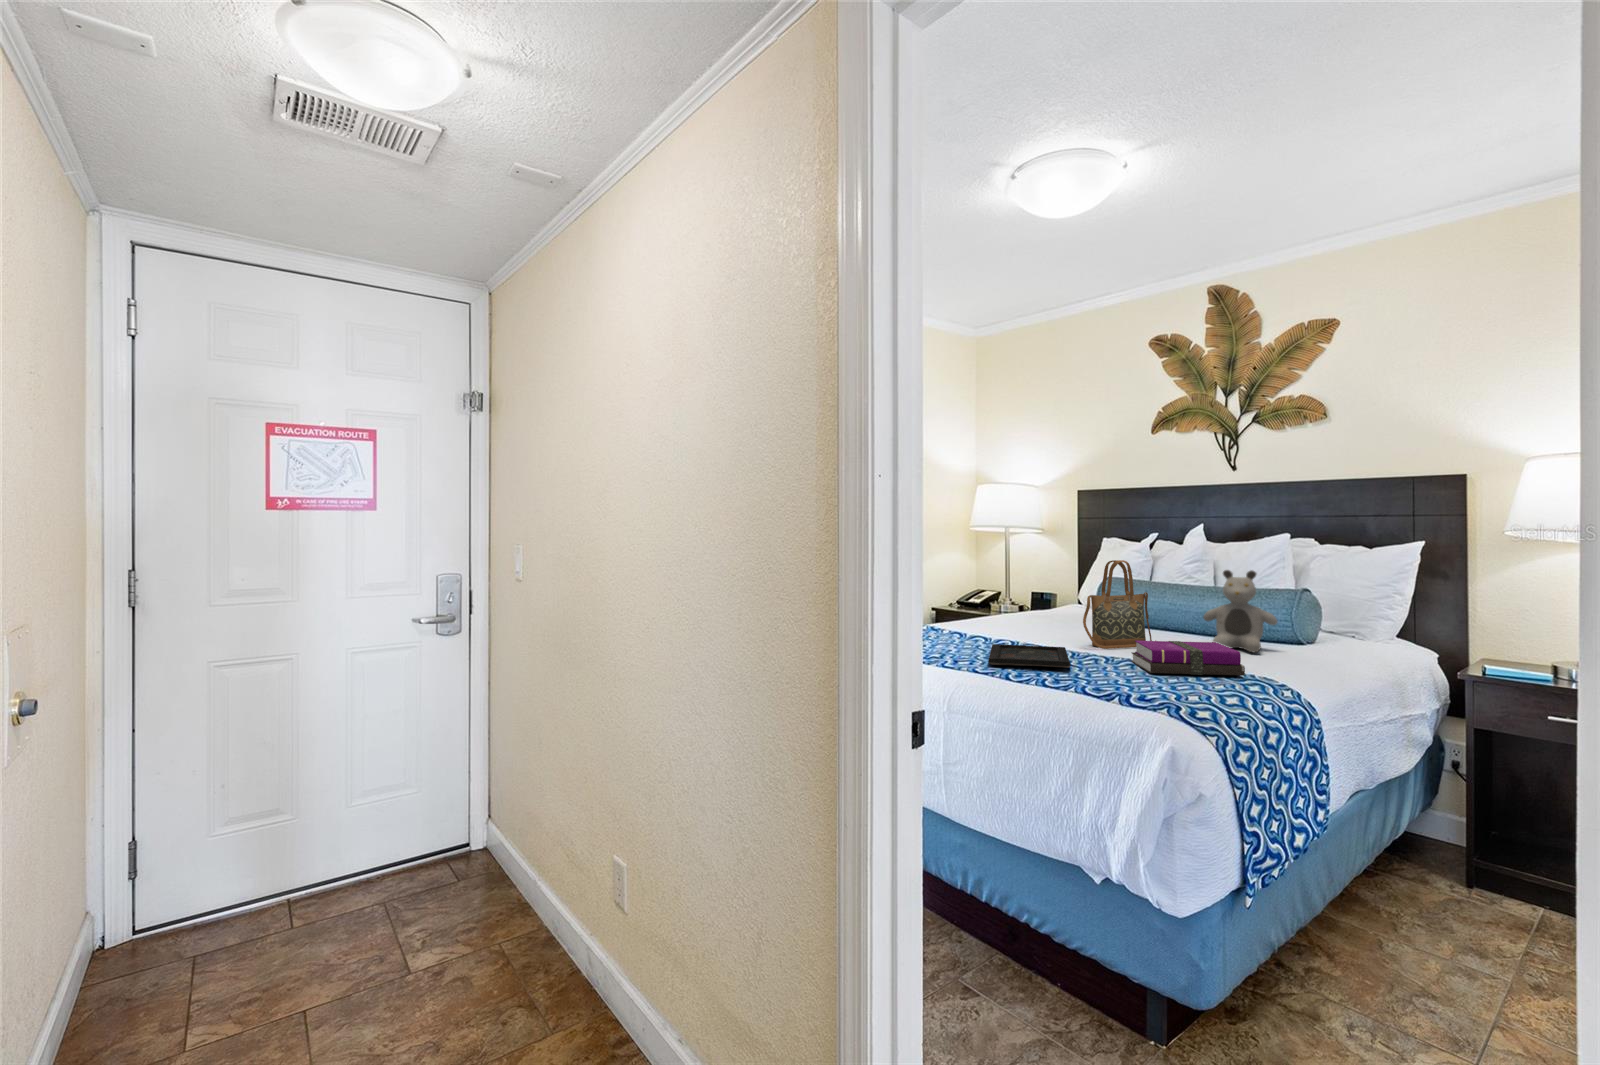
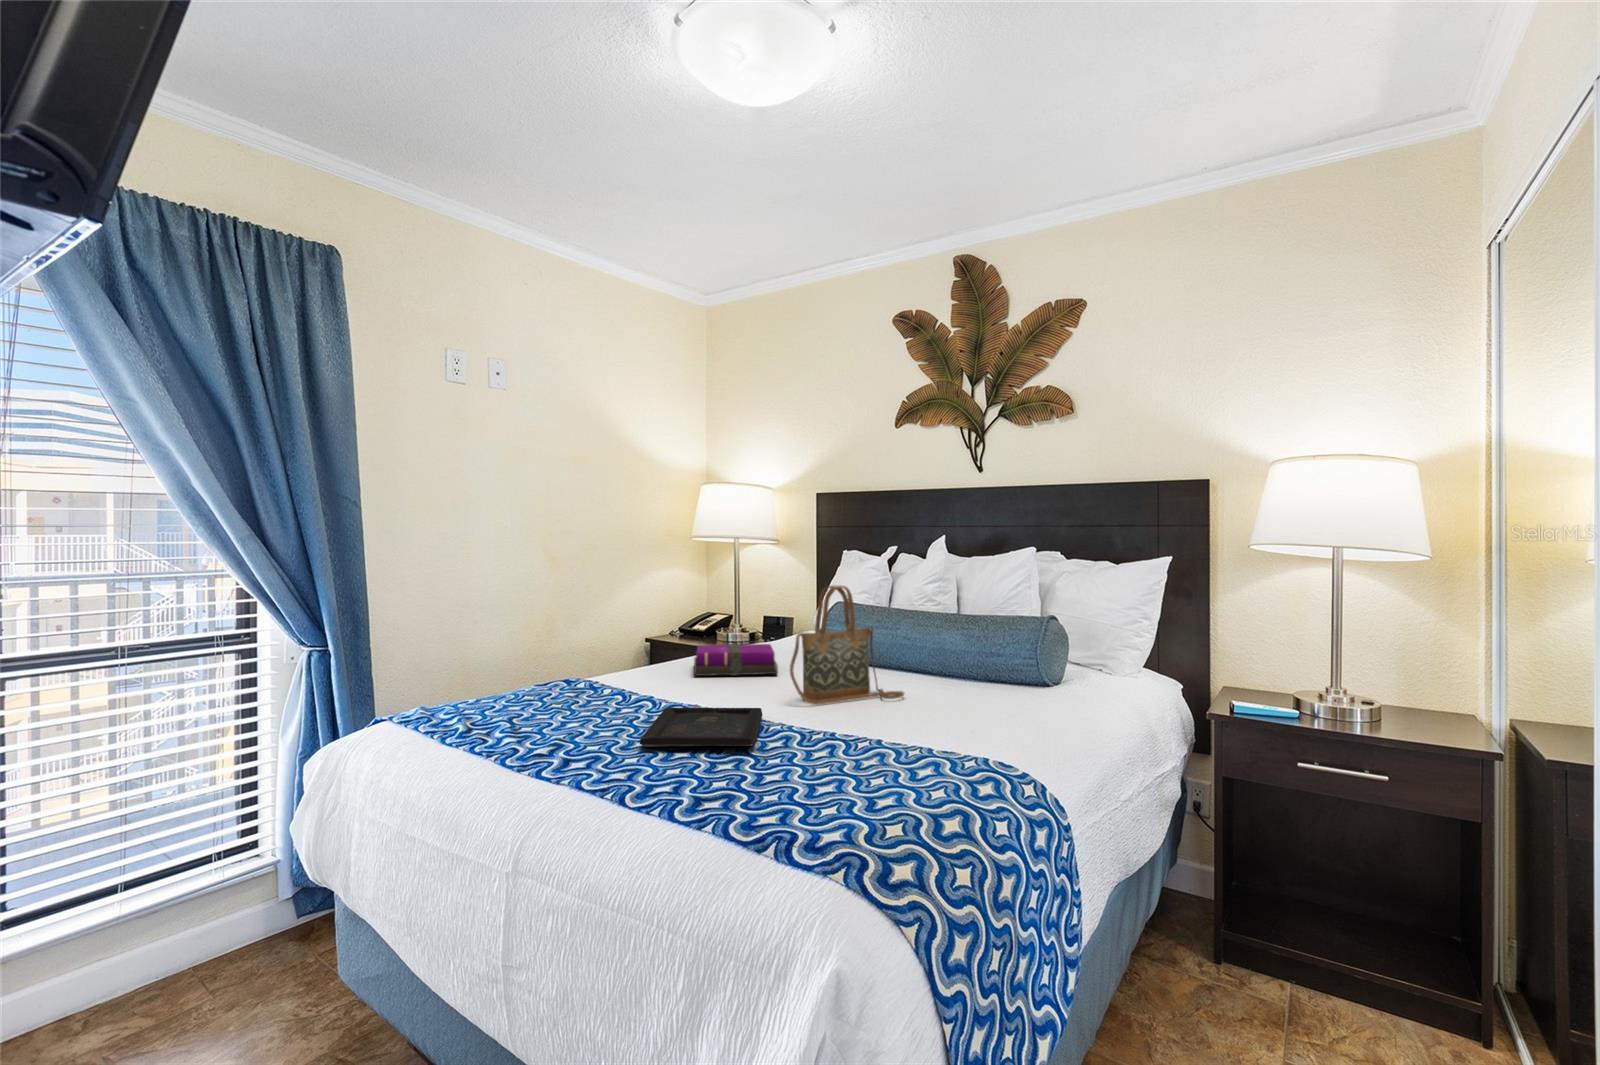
teddy bear: present [1203,570,1277,652] -> none [938,595,1020,700]
notebook: present [1132,641,1245,675] -> present [694,644,778,676]

